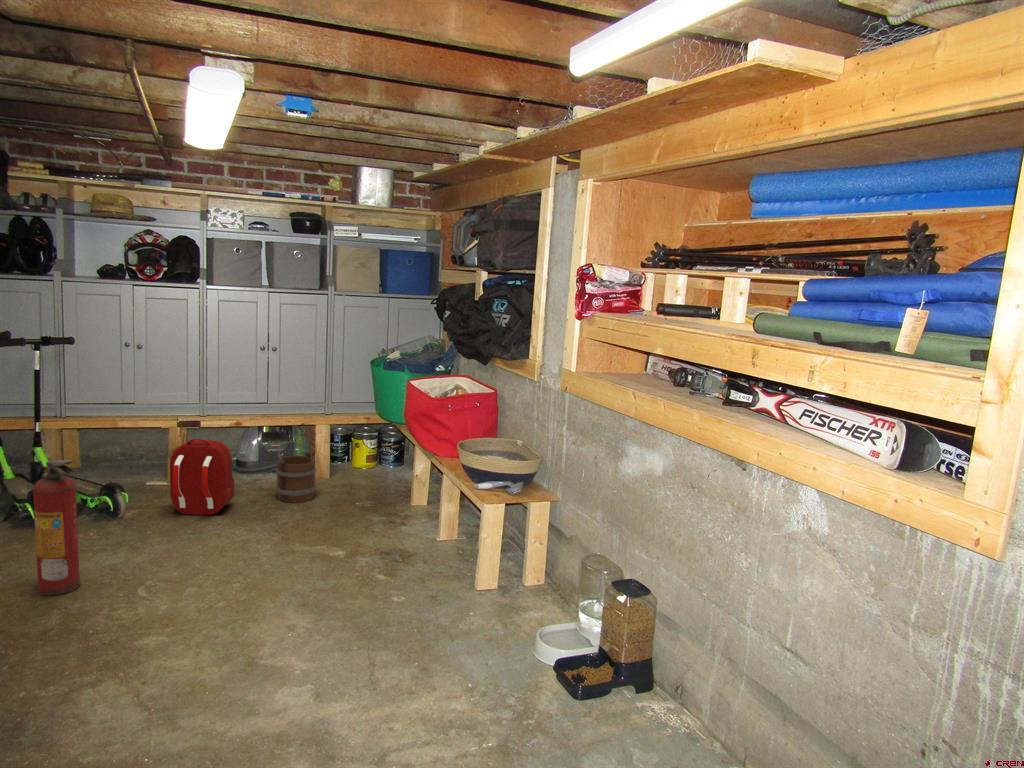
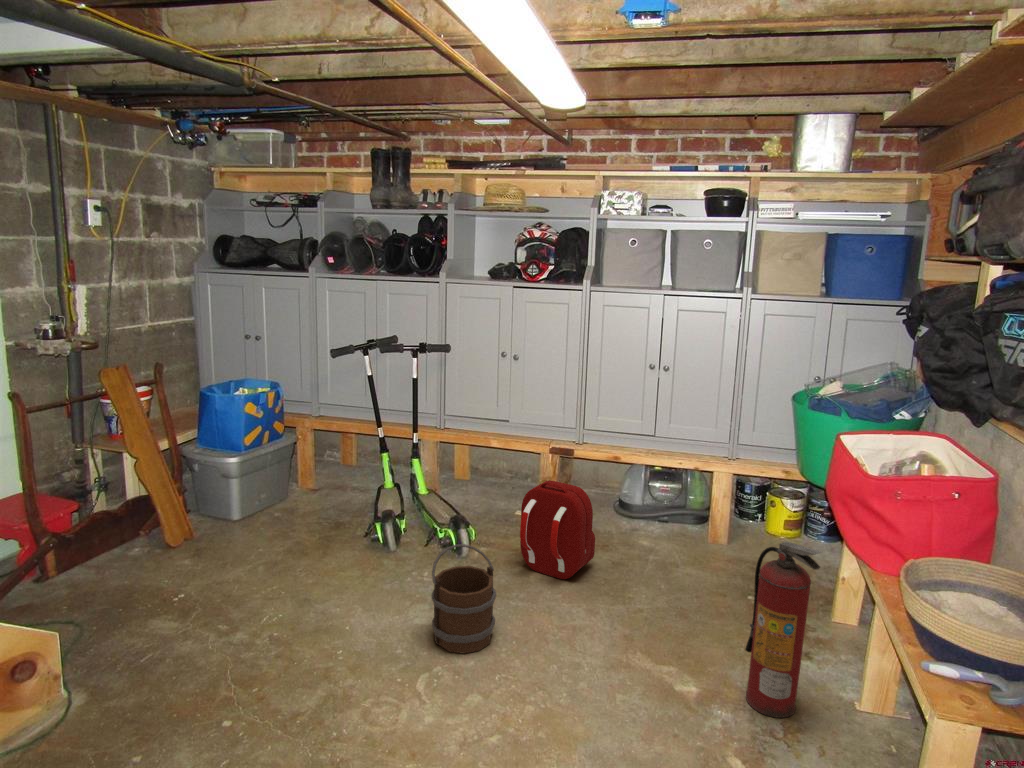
bucket: present [276,441,316,502] -> present [432,544,496,654]
fire extinguisher: present [33,460,81,596] -> present [745,542,822,718]

